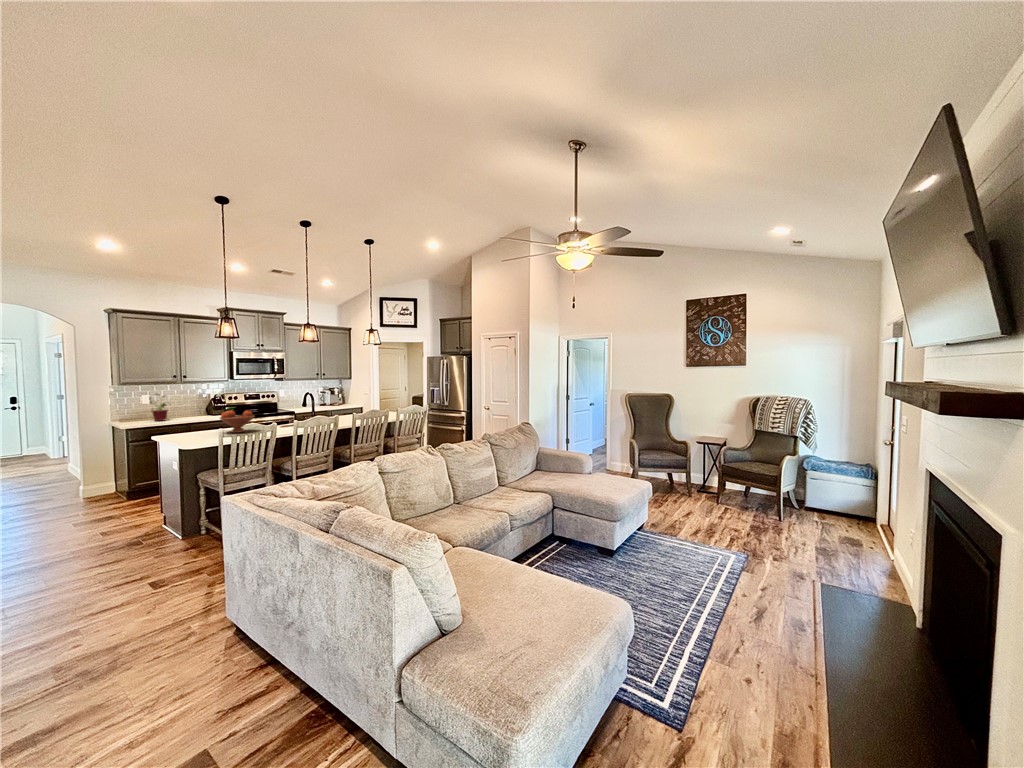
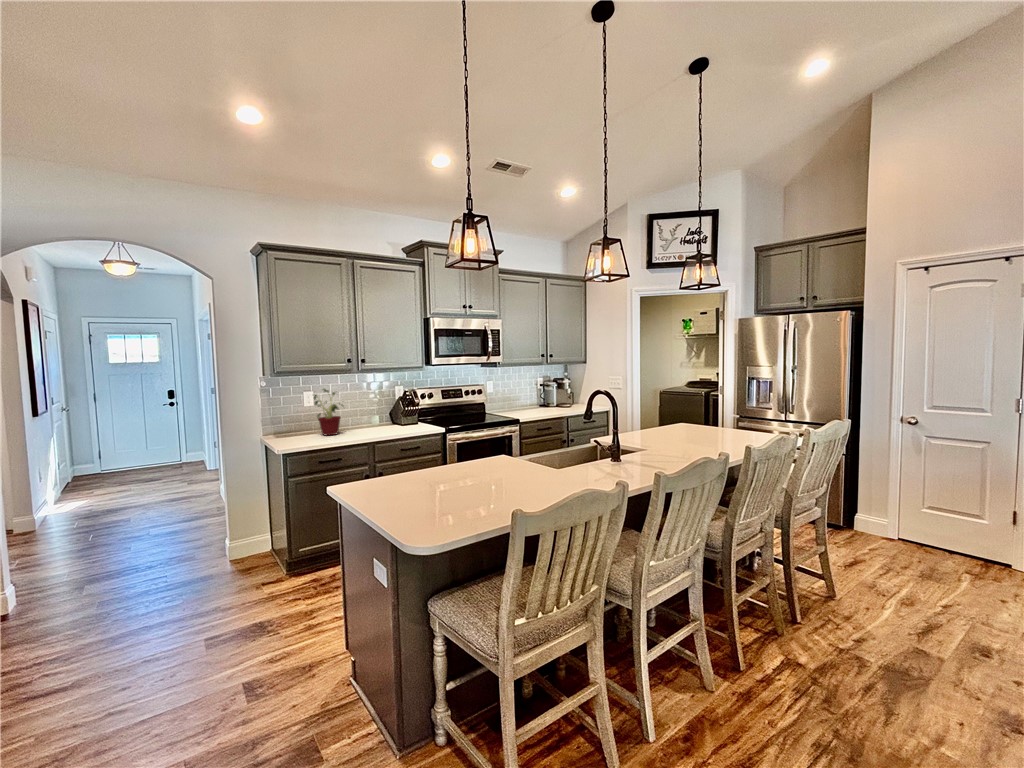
fruit bowl: present [220,410,254,433] -> none [462,431,534,488]

